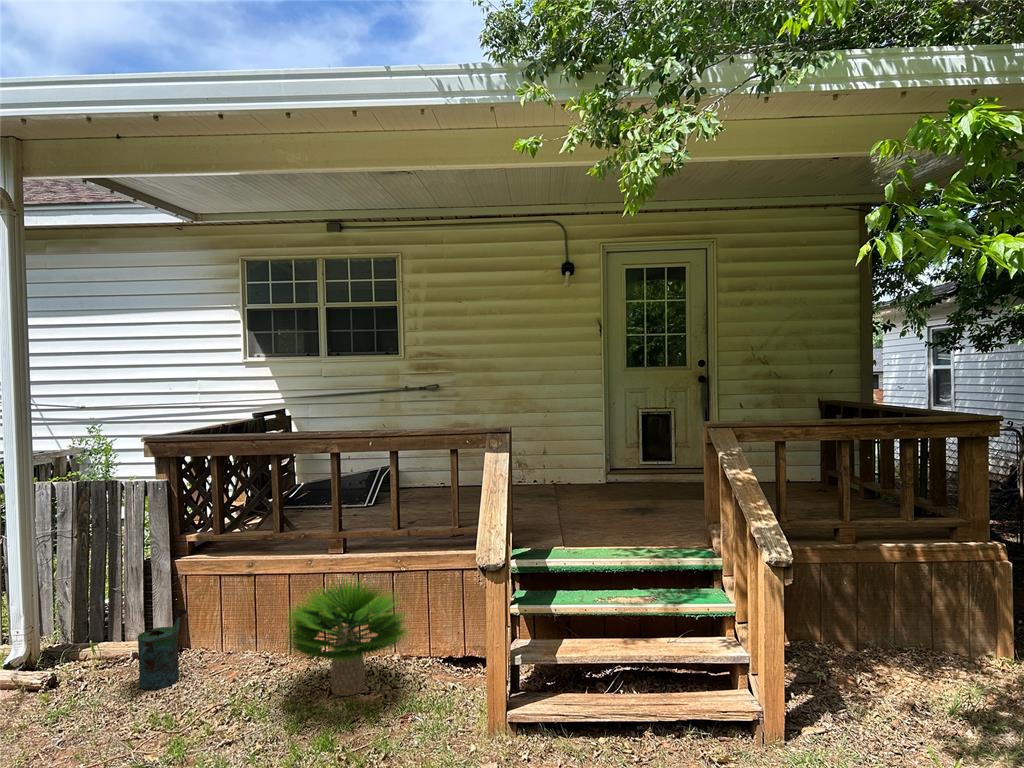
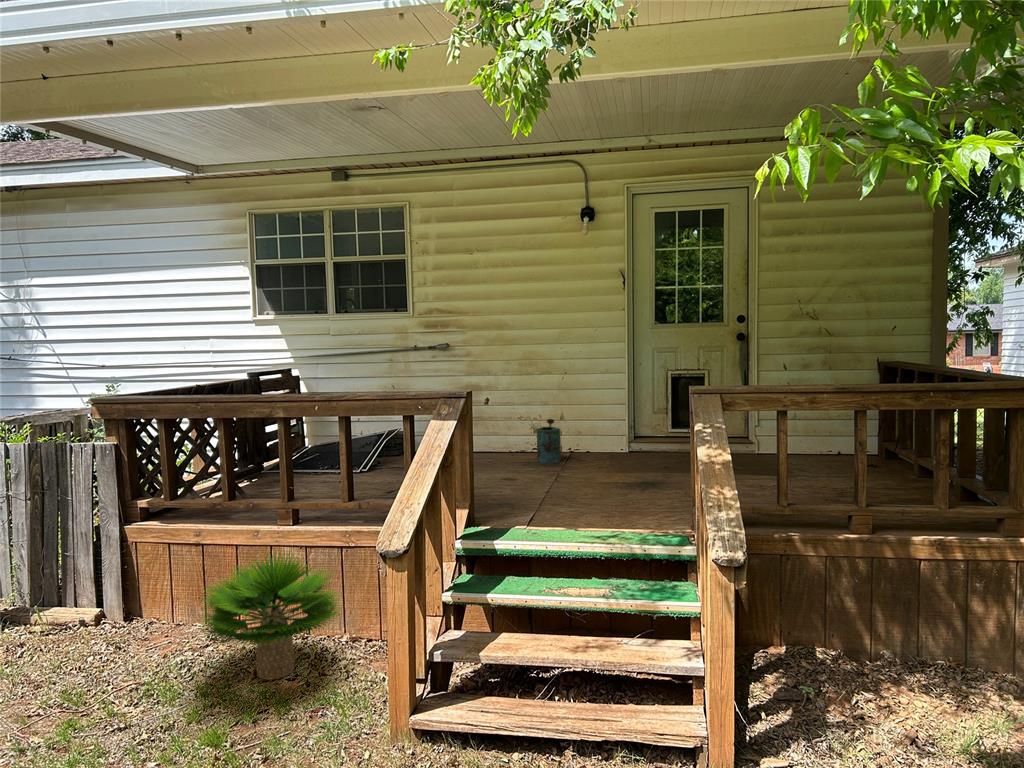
watering can: present [138,609,187,690] -> present [537,419,561,464]

